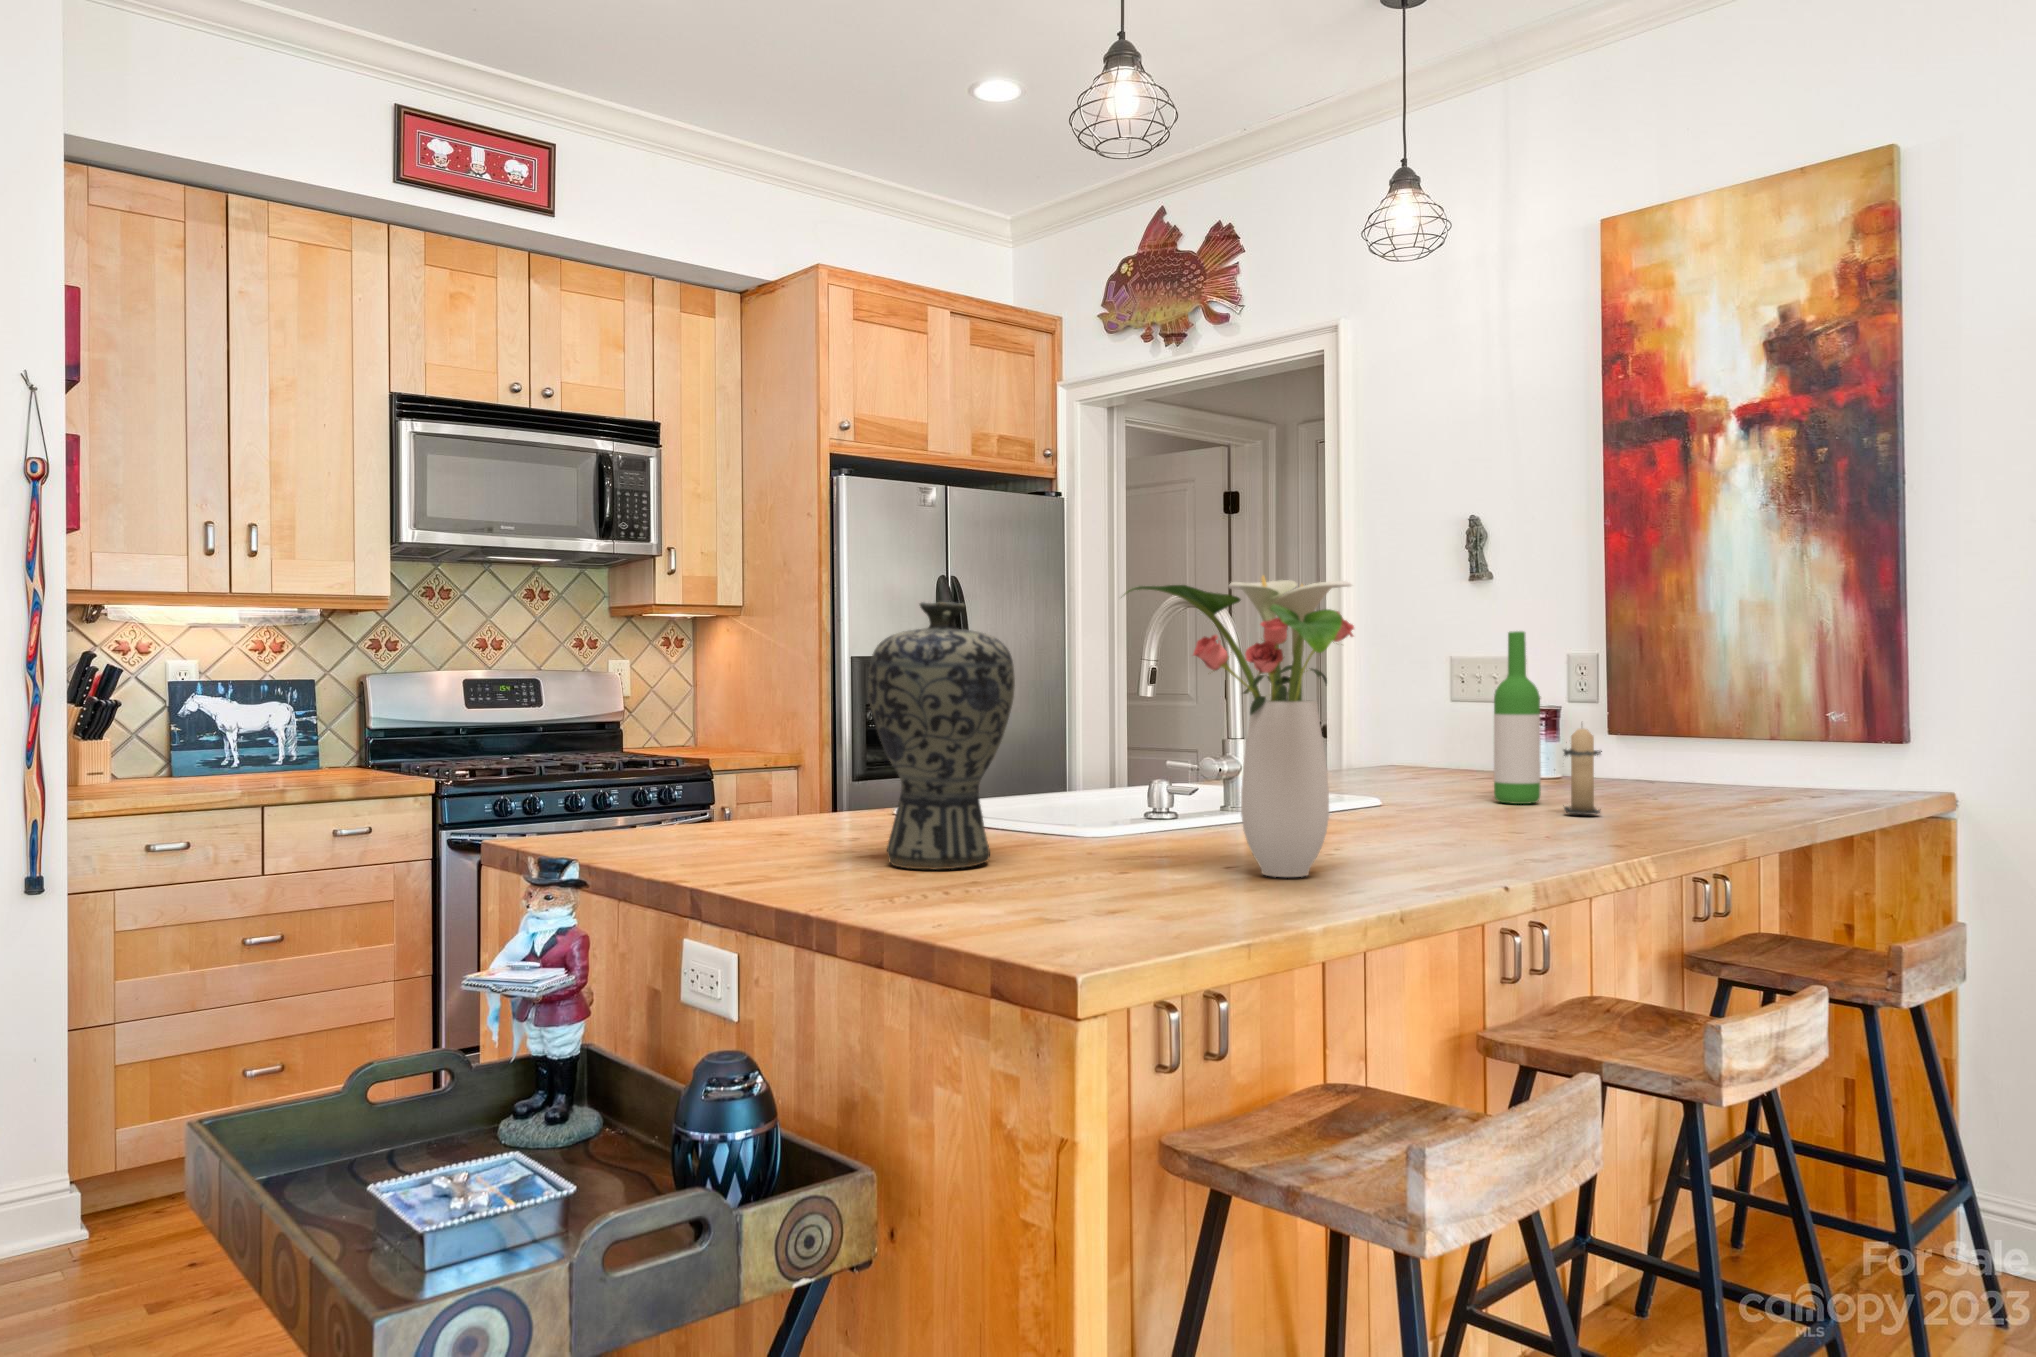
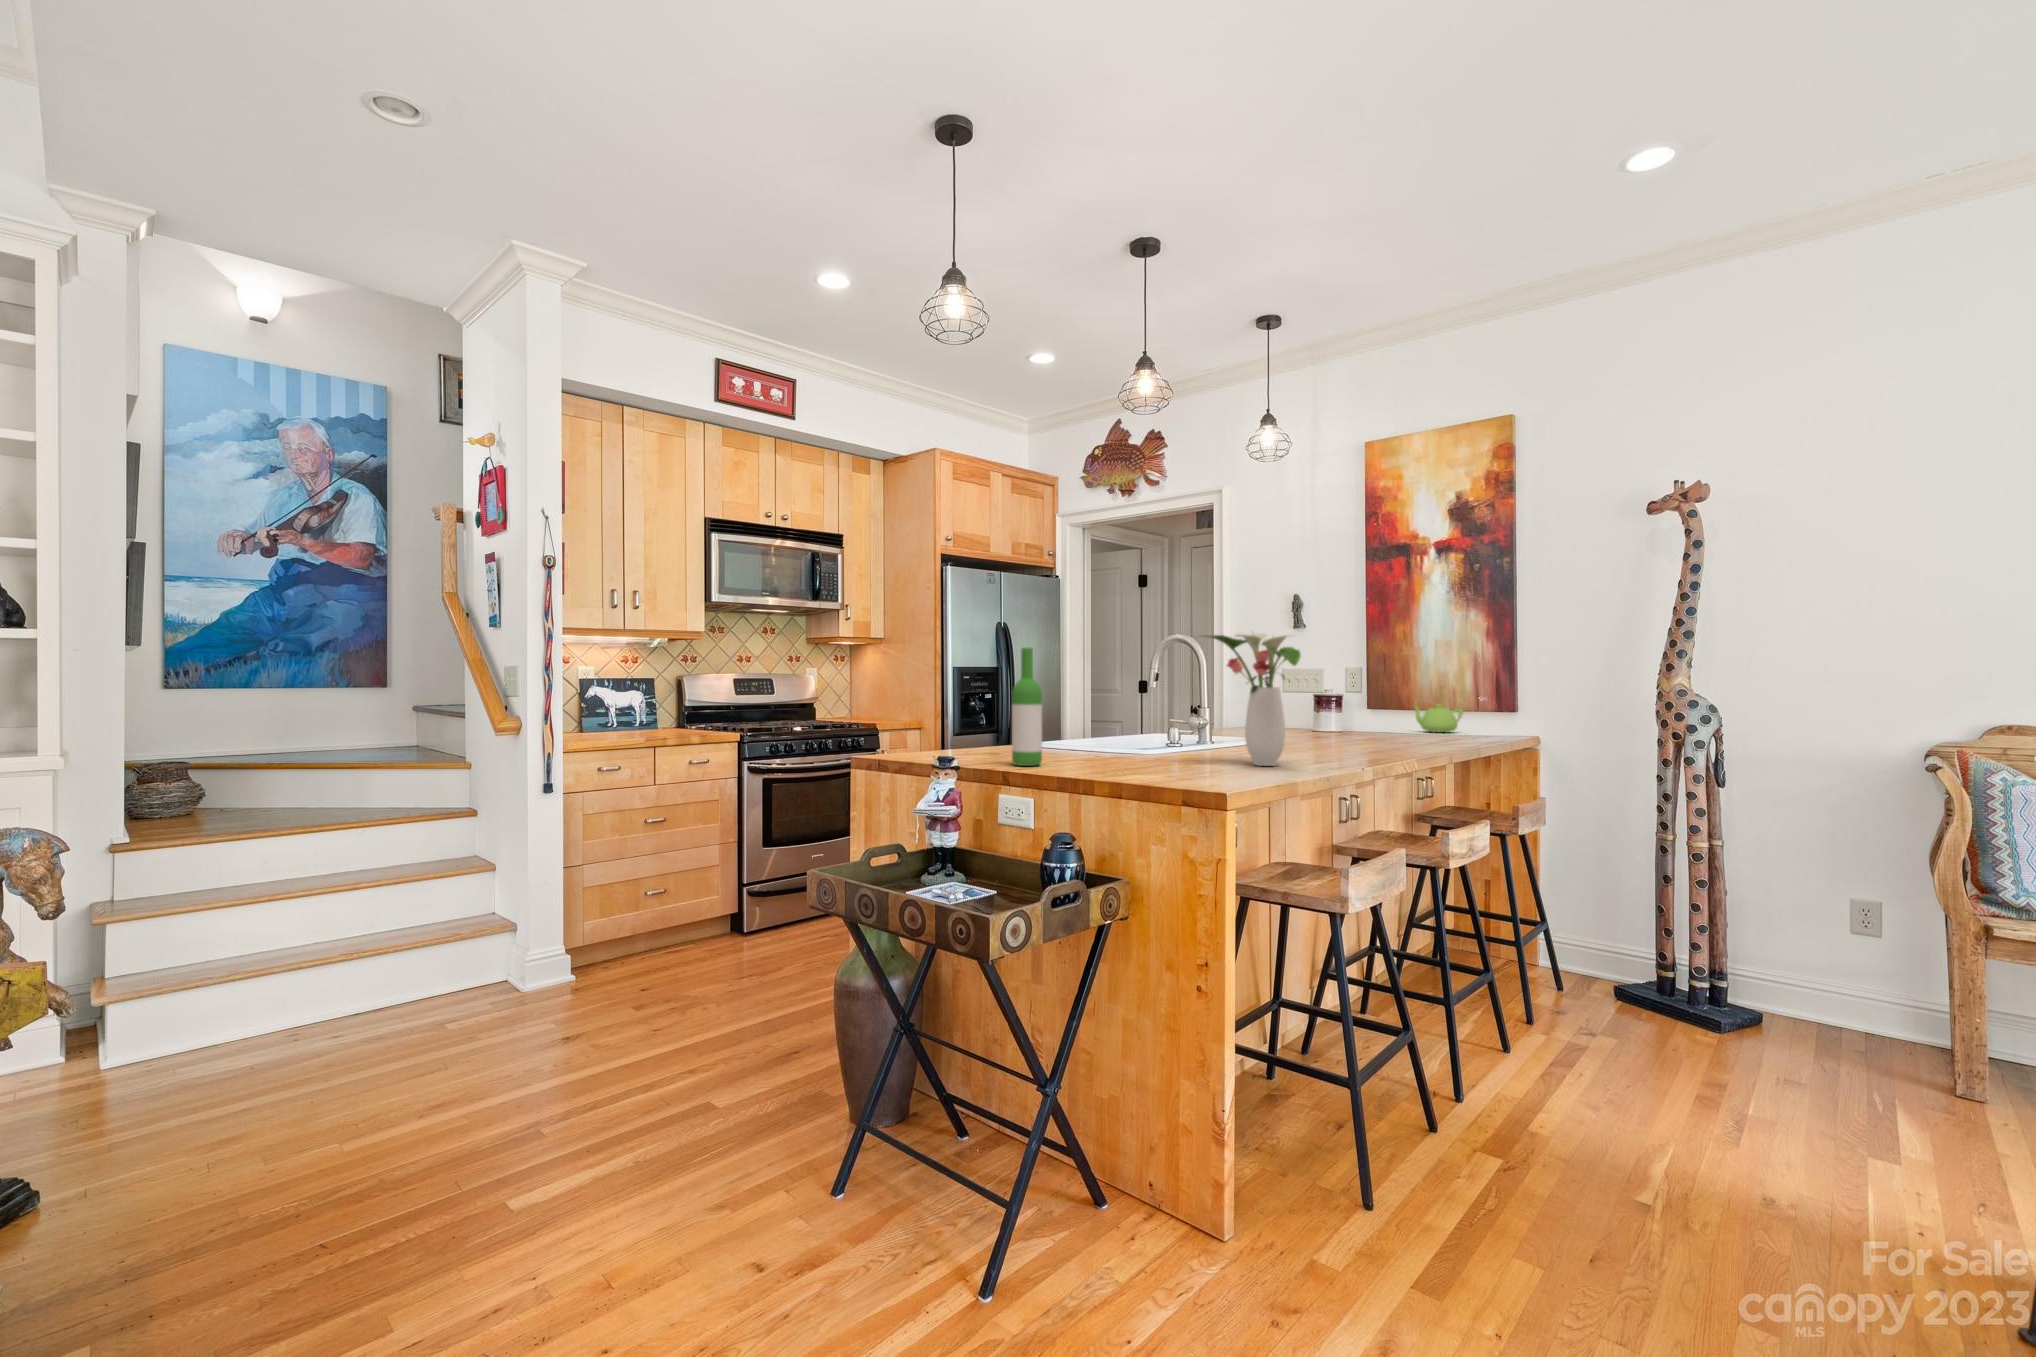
vase: present [868,602,1015,869] -> none [1071,642,1139,764]
wine bottle: present [1494,631,1541,804] -> present [1012,647,1042,766]
teapot: none [1689,726,1794,782] -> present [1414,704,1463,733]
candle: present [1563,728,1602,815] -> none [1361,700,1385,746]

